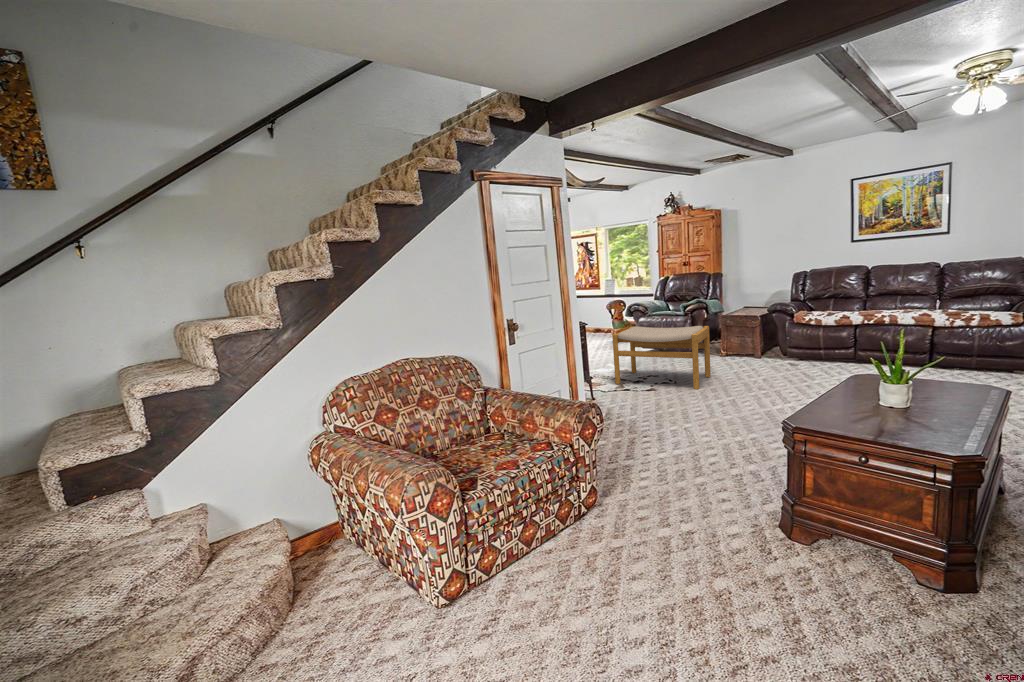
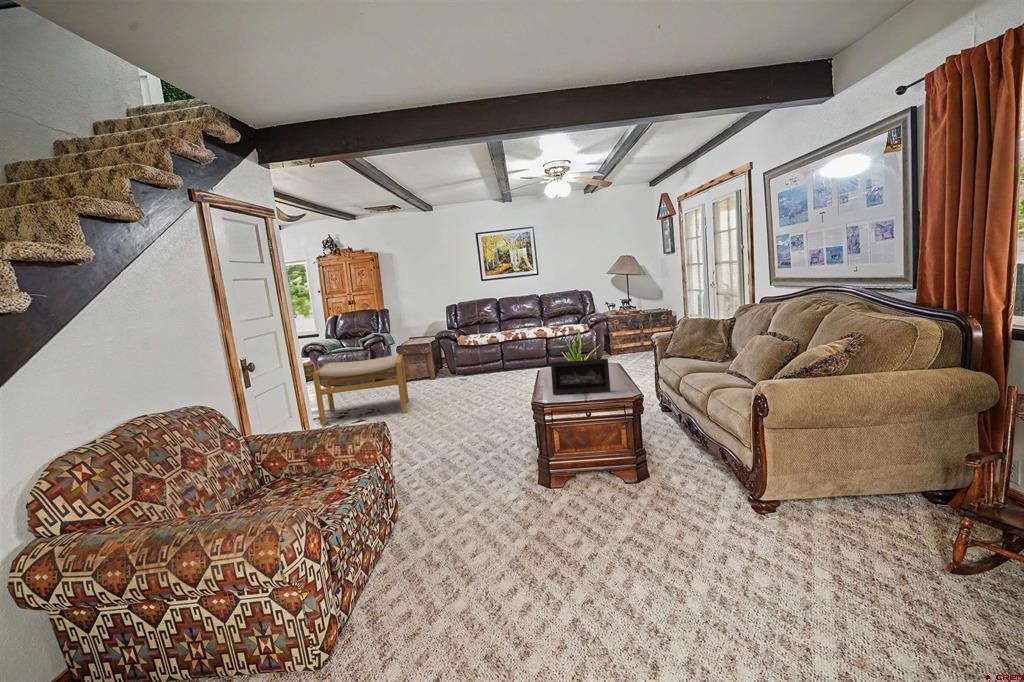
picture frame: none [821,372,935,436] -> present [551,359,610,394]

